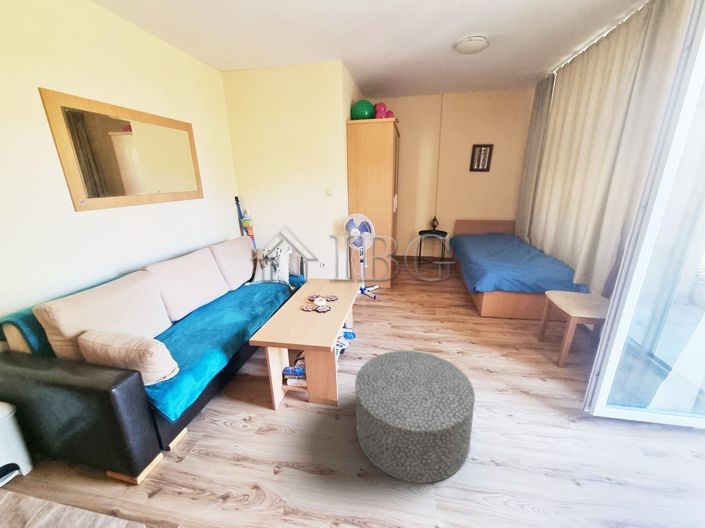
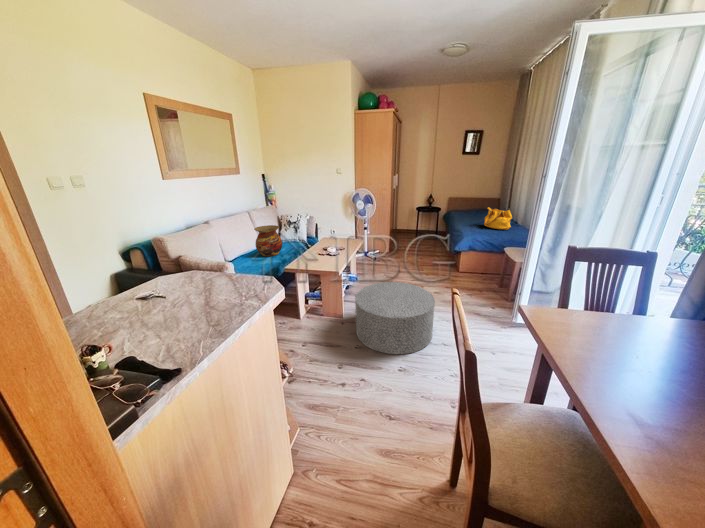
handbag: none [508,235,545,264] -> present [484,207,512,230]
vase: none [215,266,254,310] -> present [254,225,282,256]

